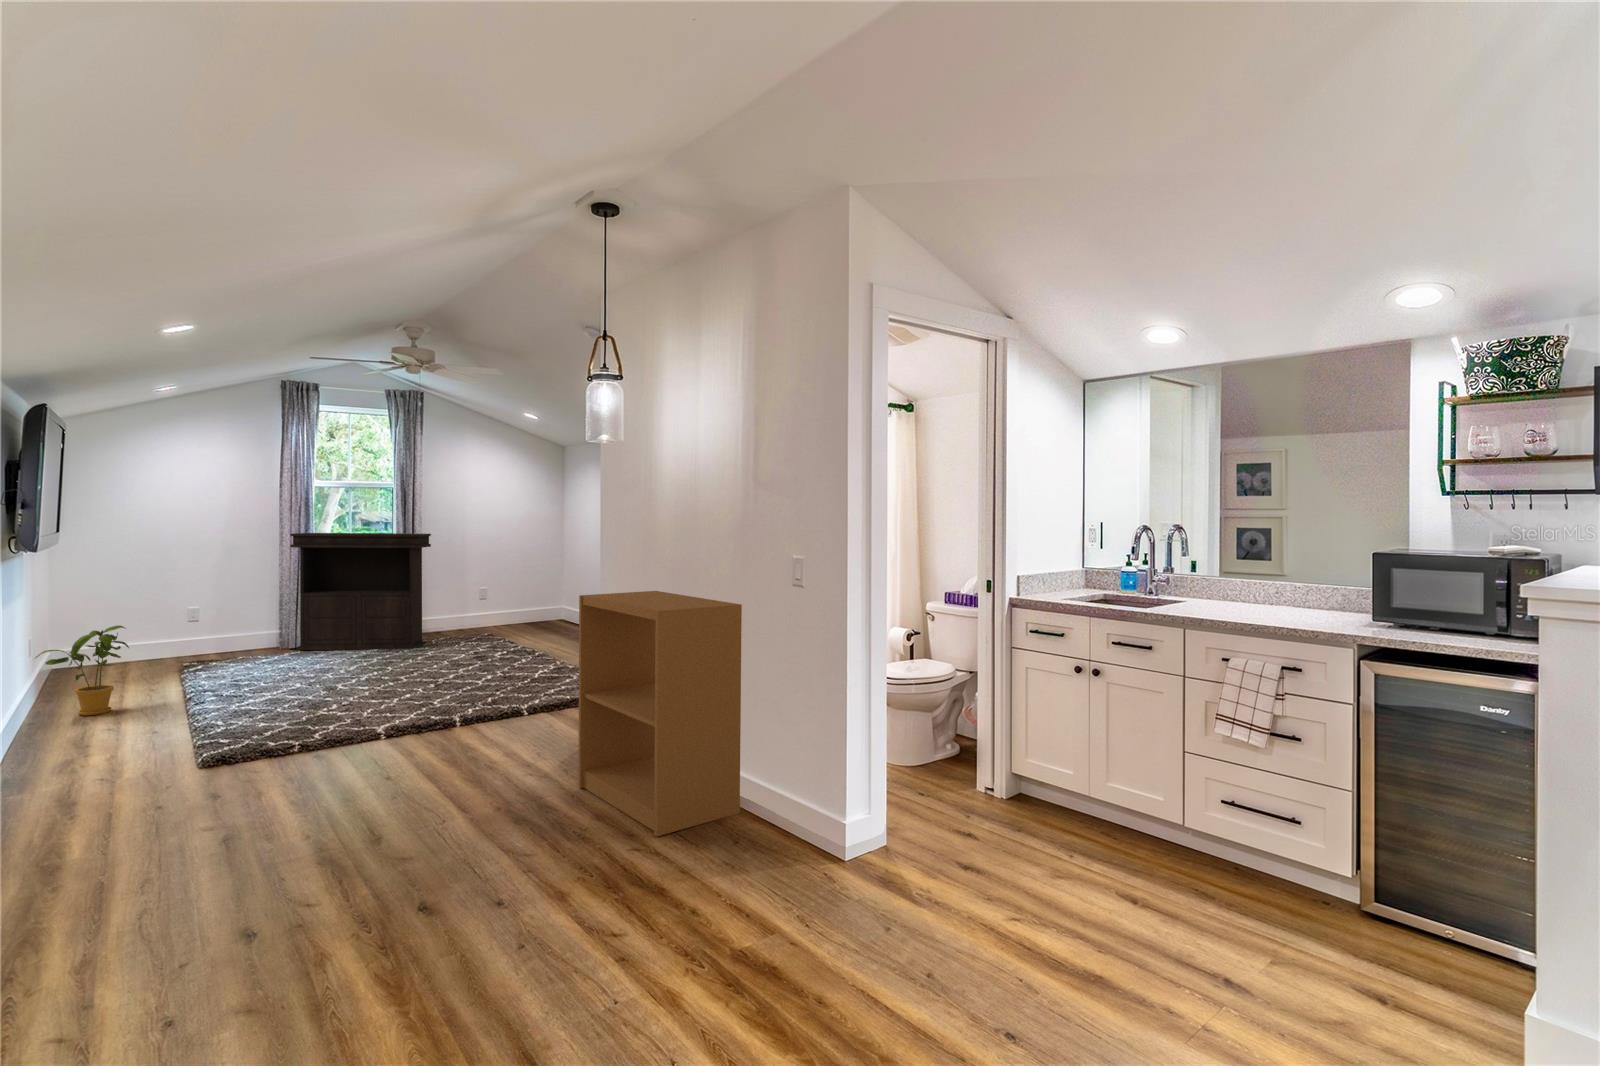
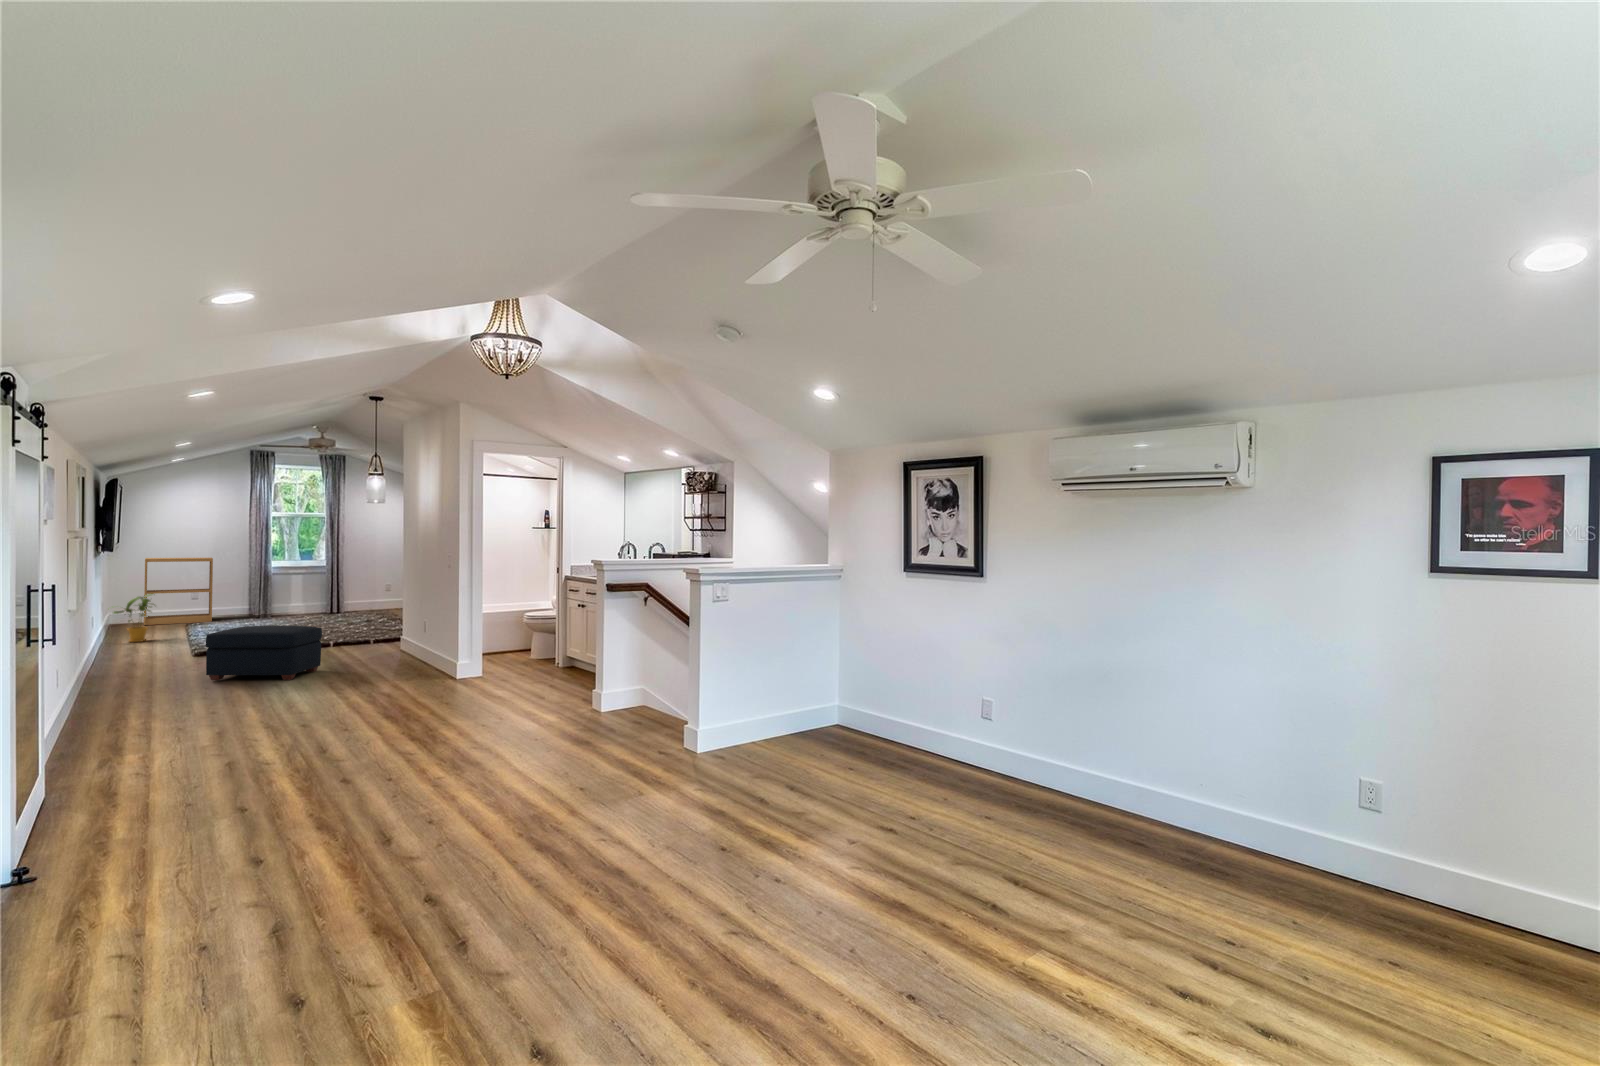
console table: present [290,533,431,650] -> none [256,546,347,618]
bookshelf: present [578,591,742,837] -> present [144,558,213,625]
ottoman: none [232,724,490,878] -> present [206,626,322,680]

